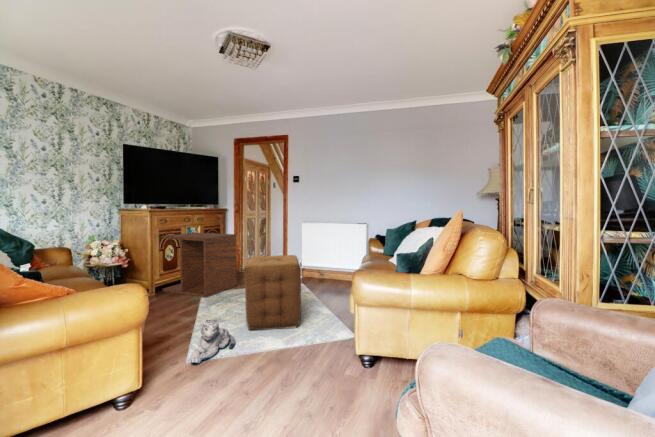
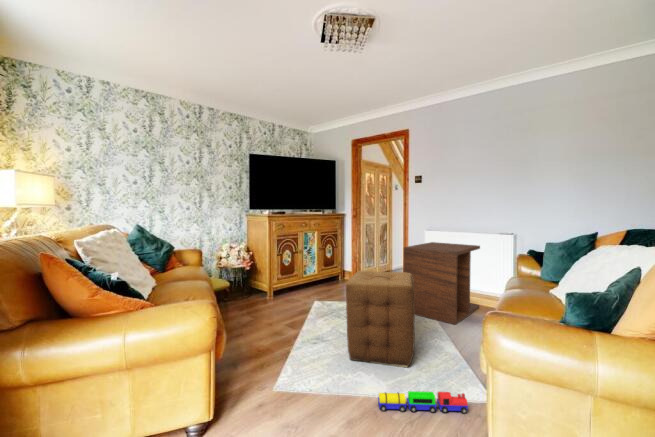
side table: present [162,233,237,297] -> present [404,242,480,325]
plush toy: present [191,320,235,363] -> none [278,344,331,396]
toy train: none [278,334,341,357] -> present [378,391,468,414]

